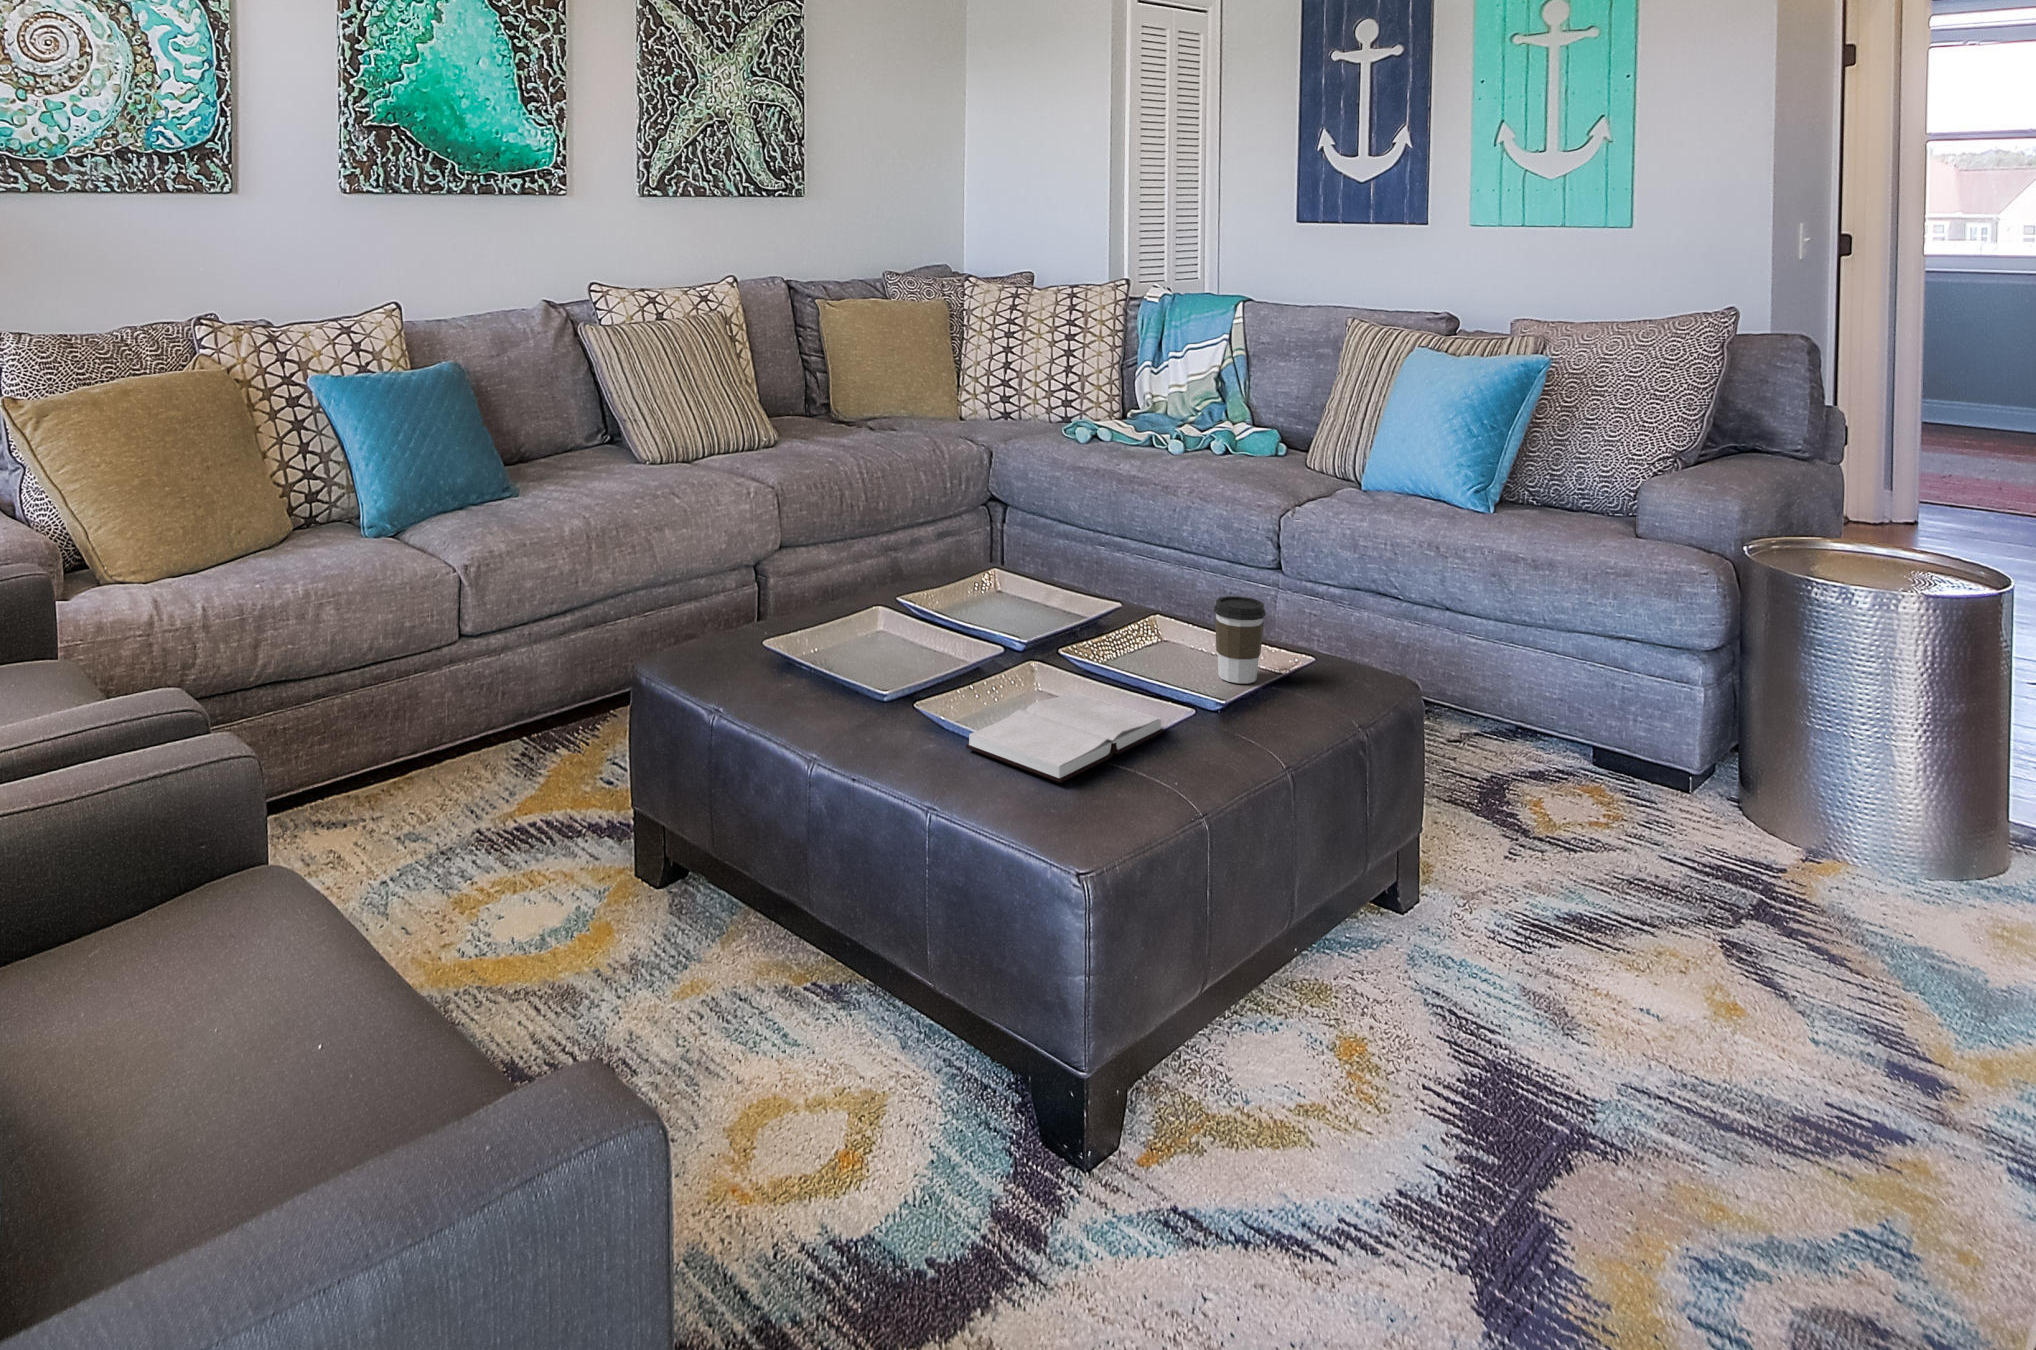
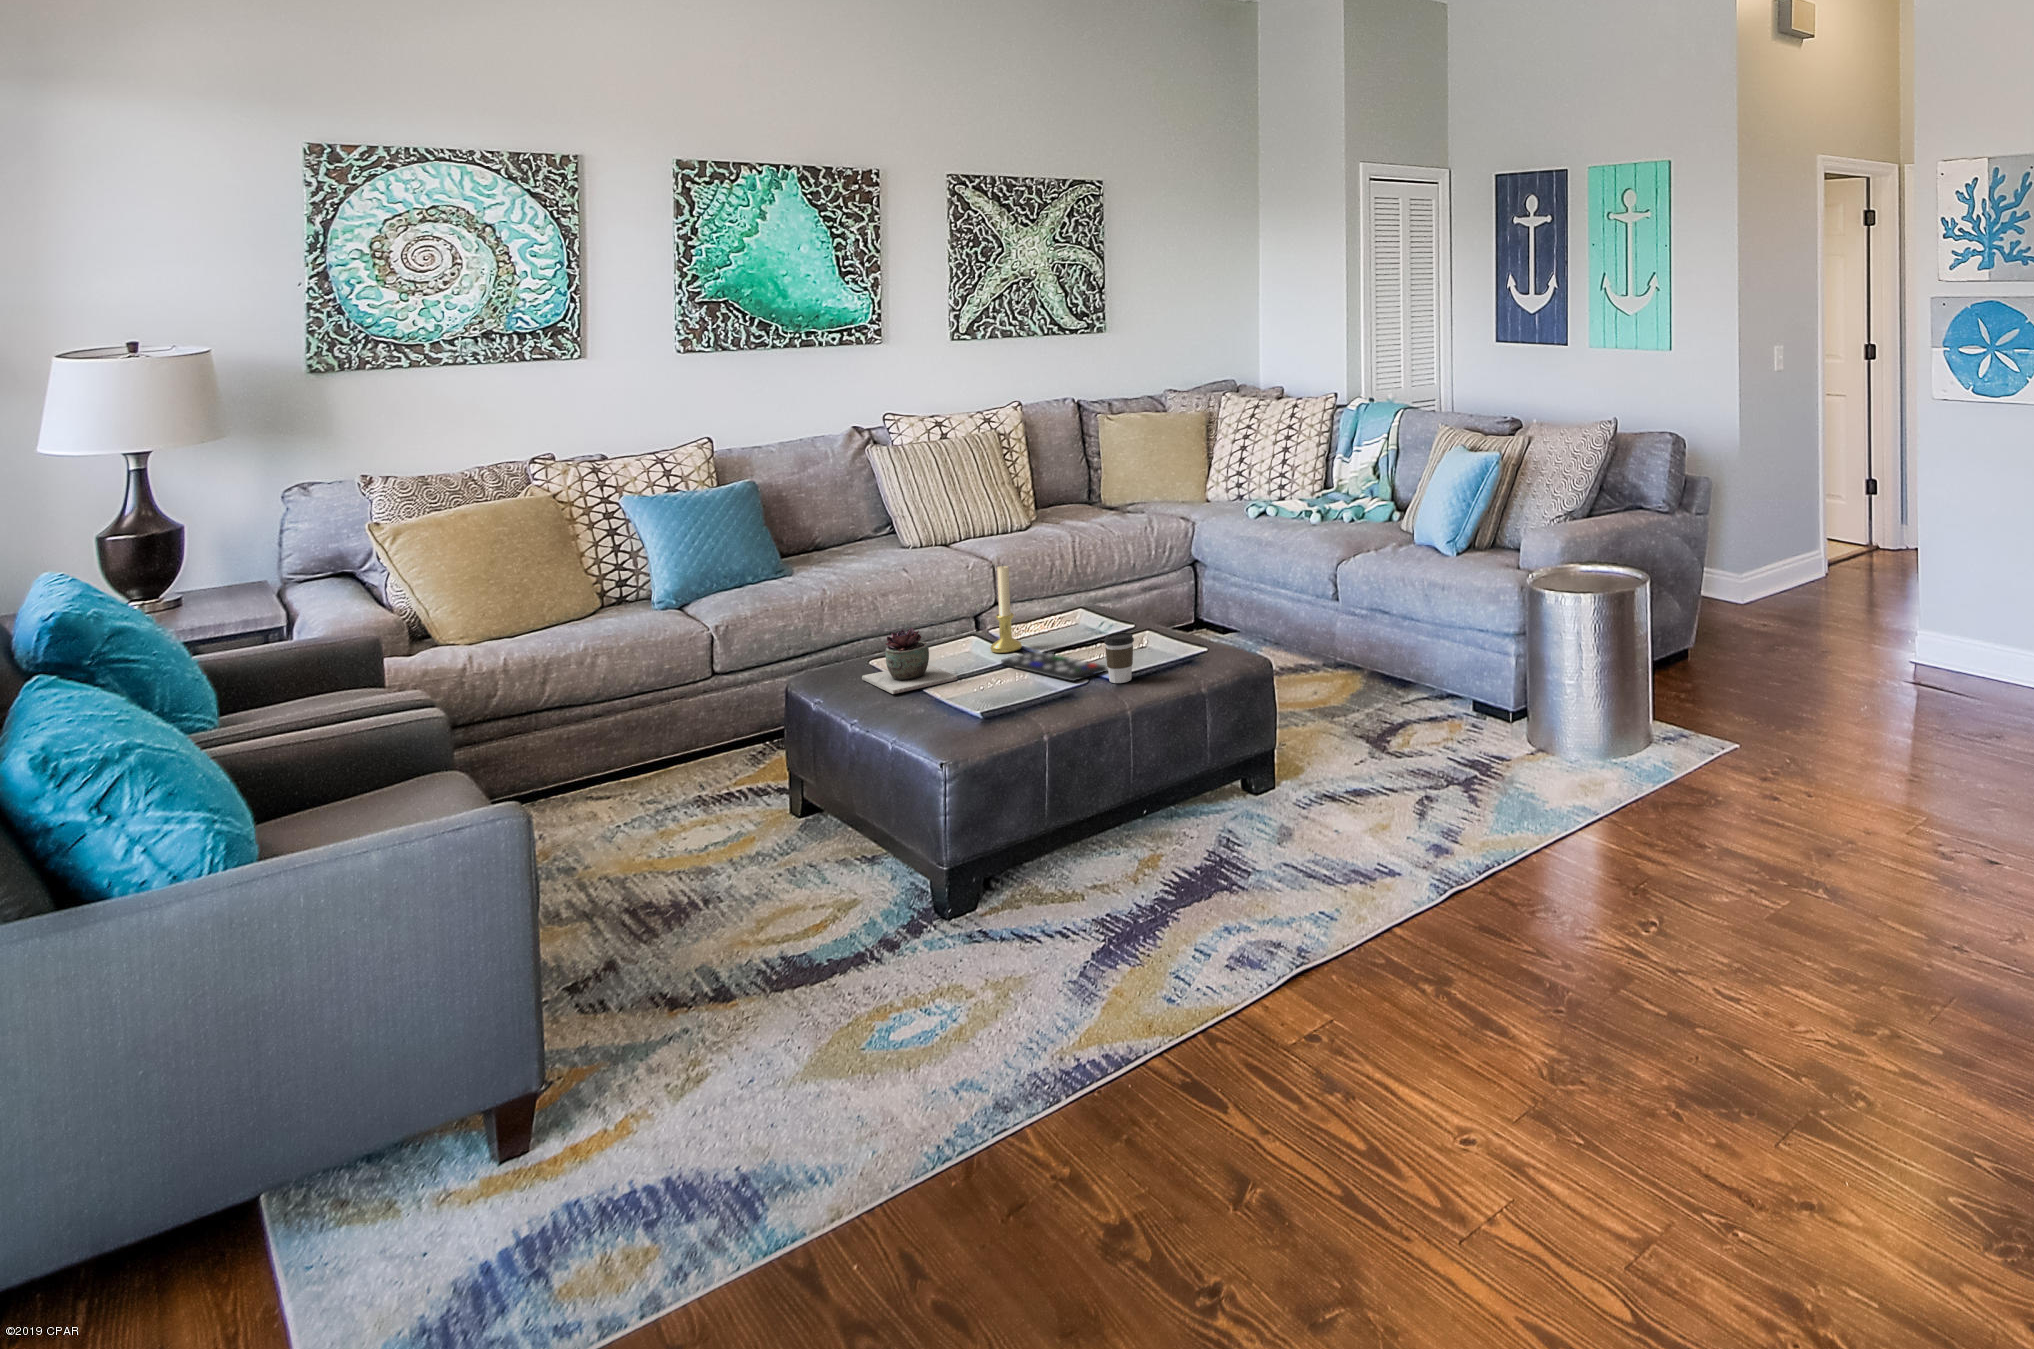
candle holder: none [935,477,983,619] -> present [990,566,1022,653]
succulent plant: none [786,578,947,692] -> present [862,627,957,694]
remote control: none [988,617,1187,678] -> present [1001,651,1106,681]
hardback book: present [966,692,1164,783] -> none [911,690,1037,733]

